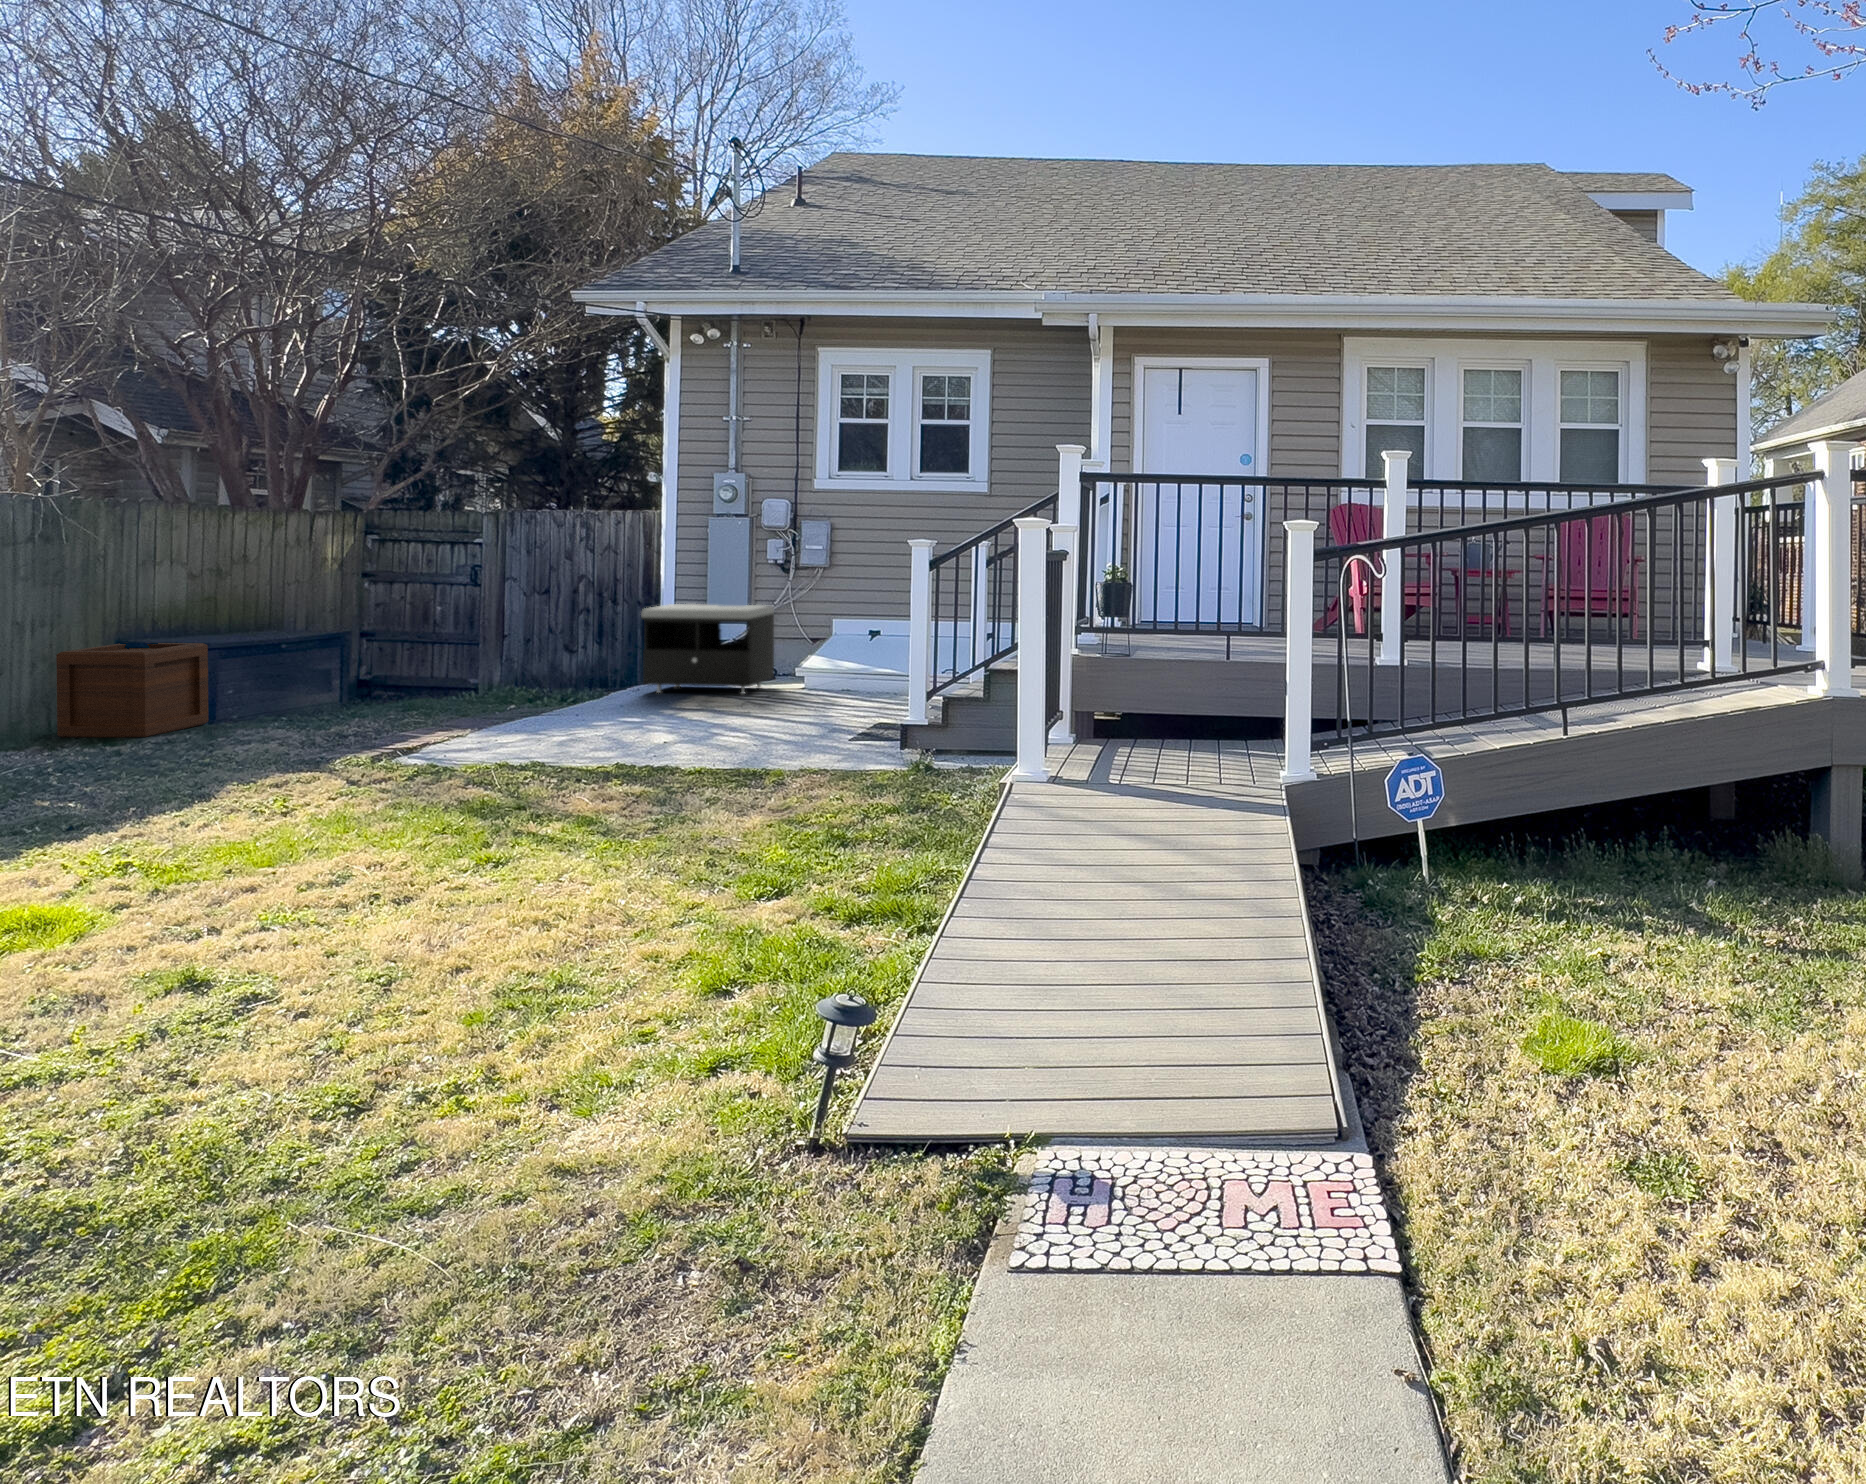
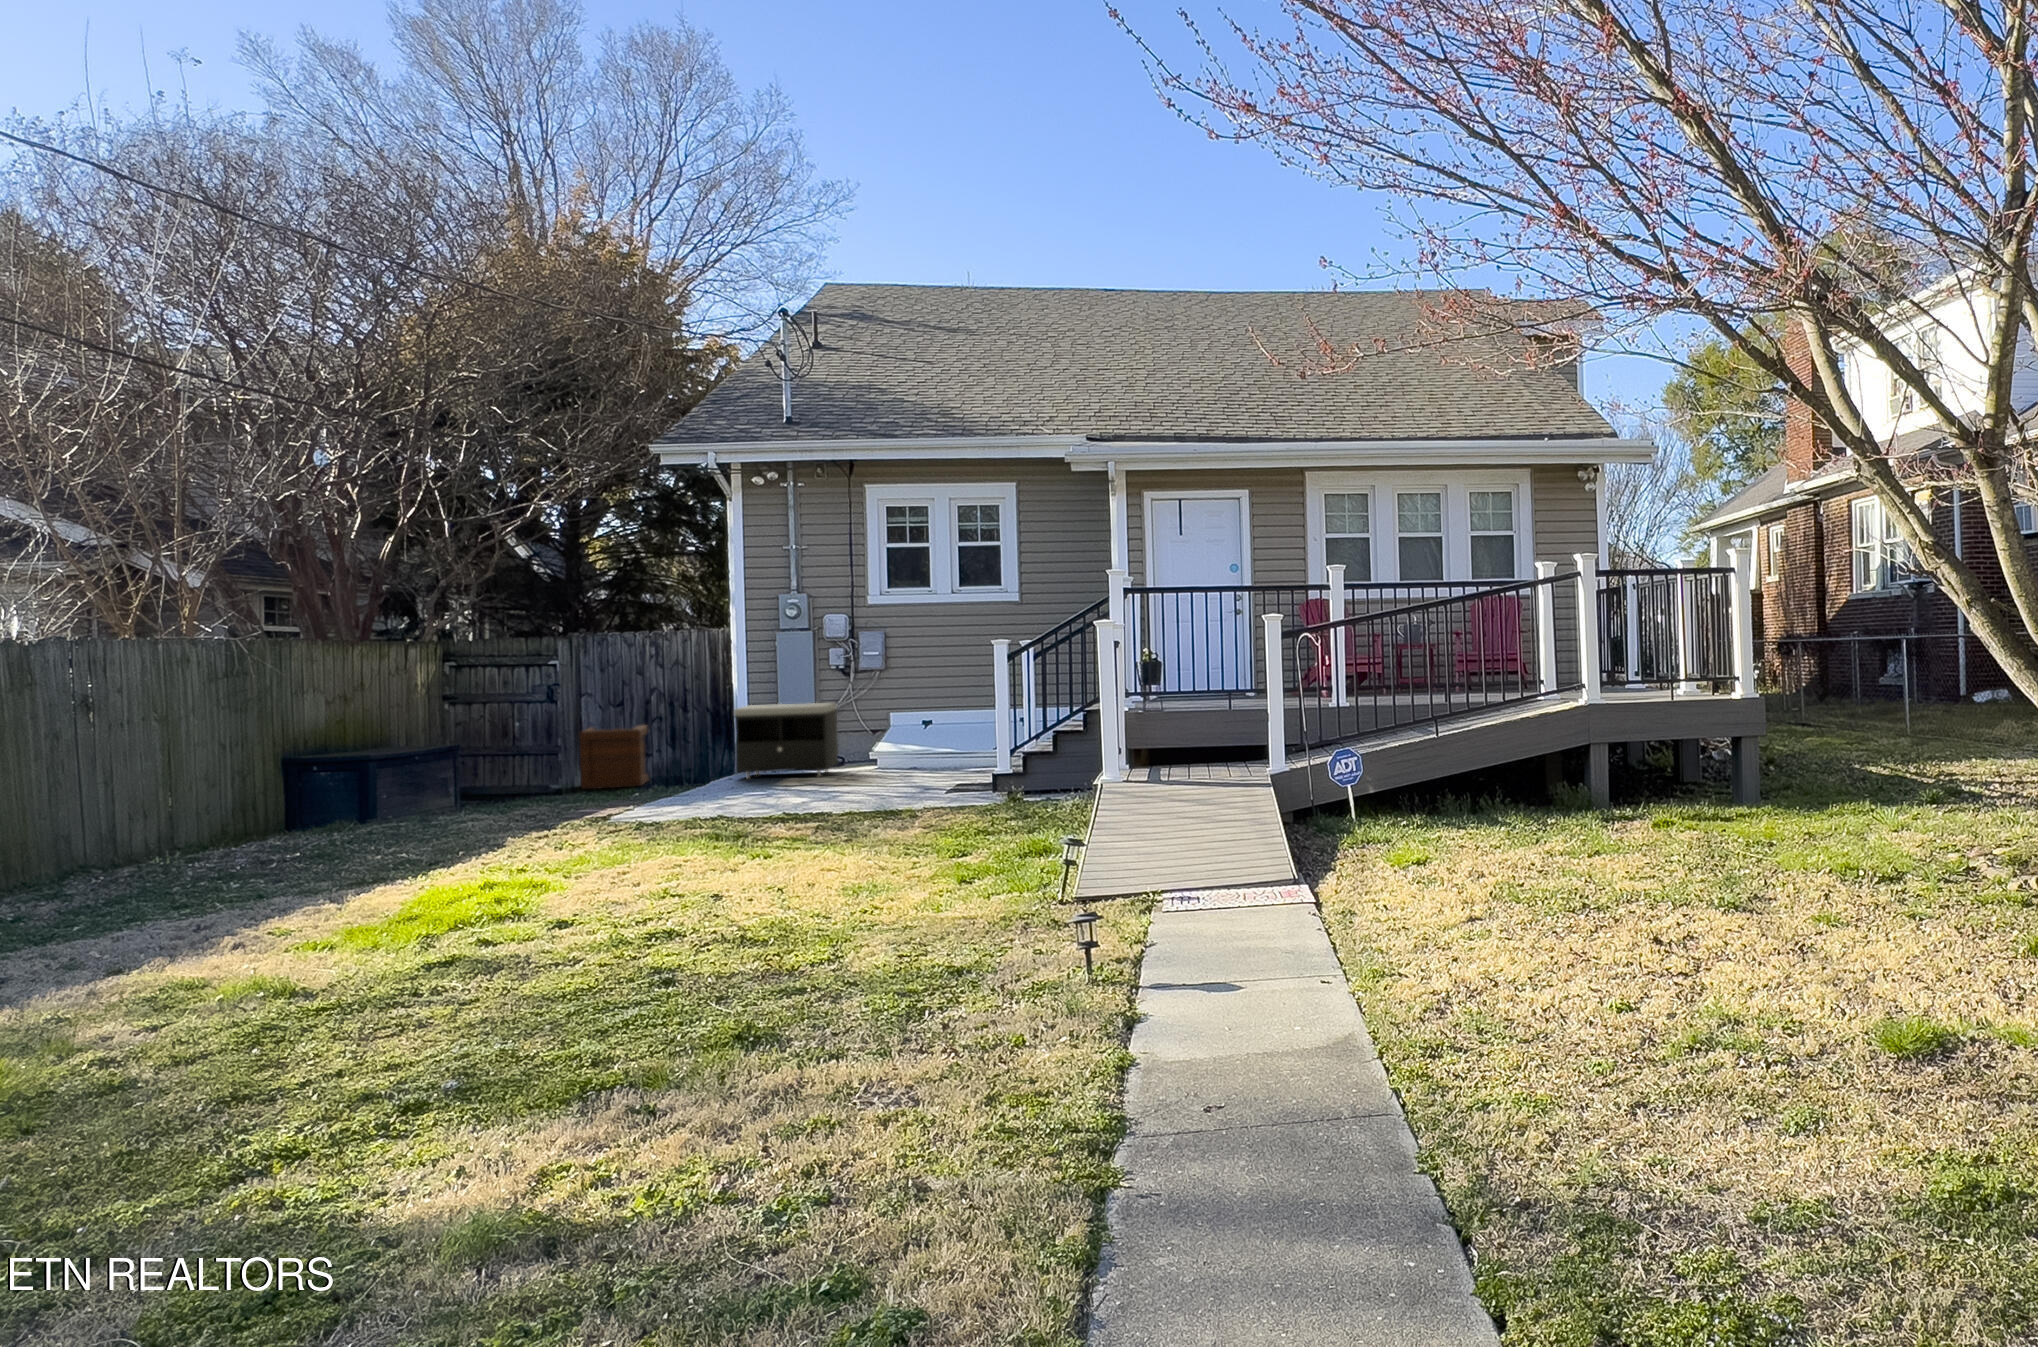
wooden crate: present [56,643,209,738] -> present [580,725,649,789]

